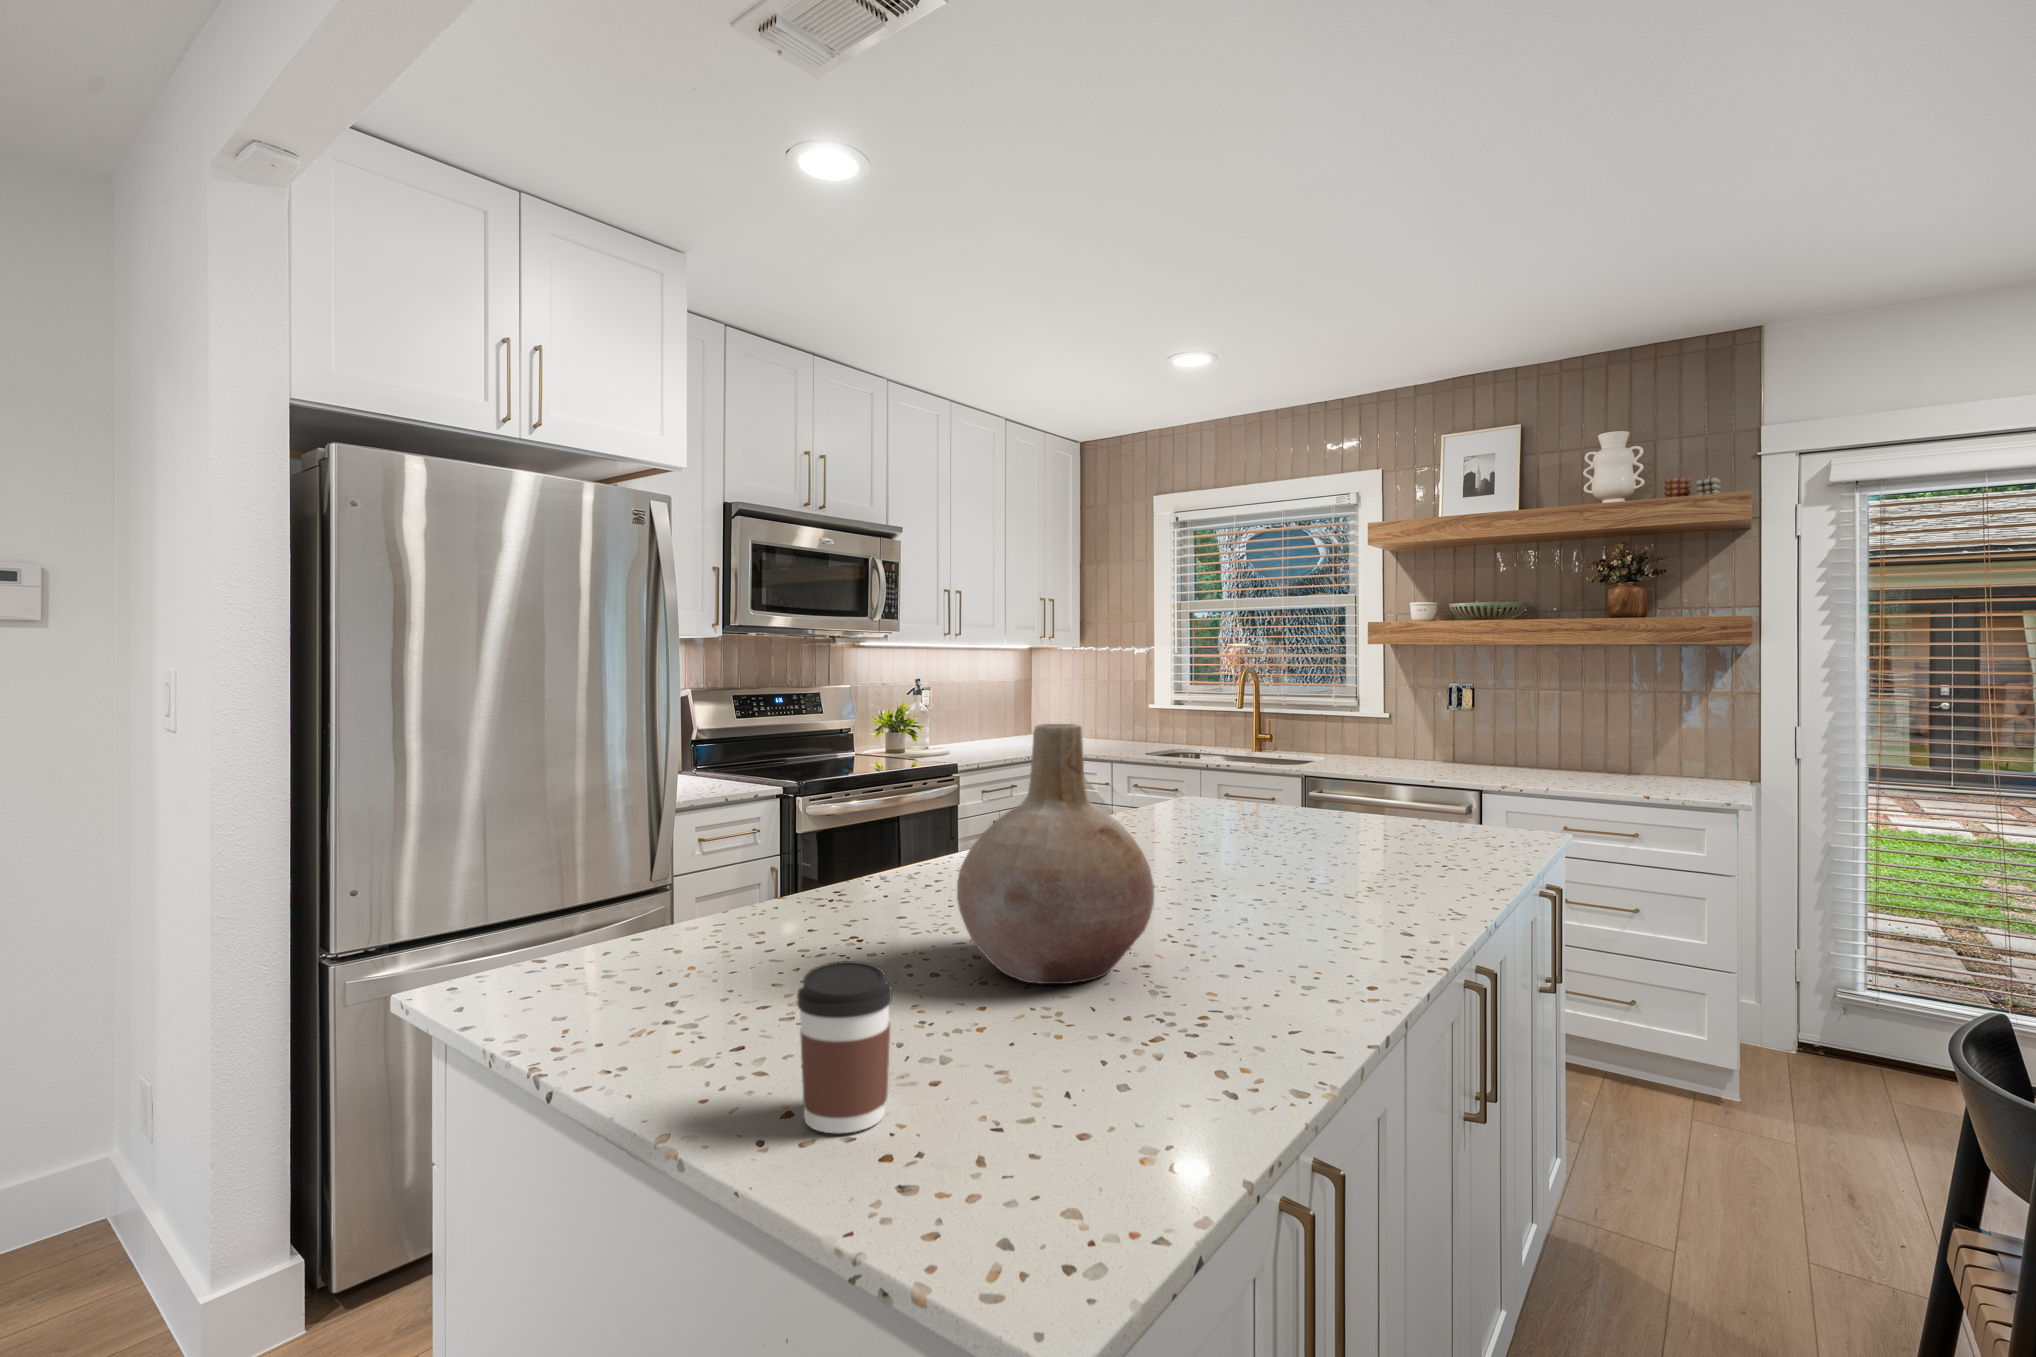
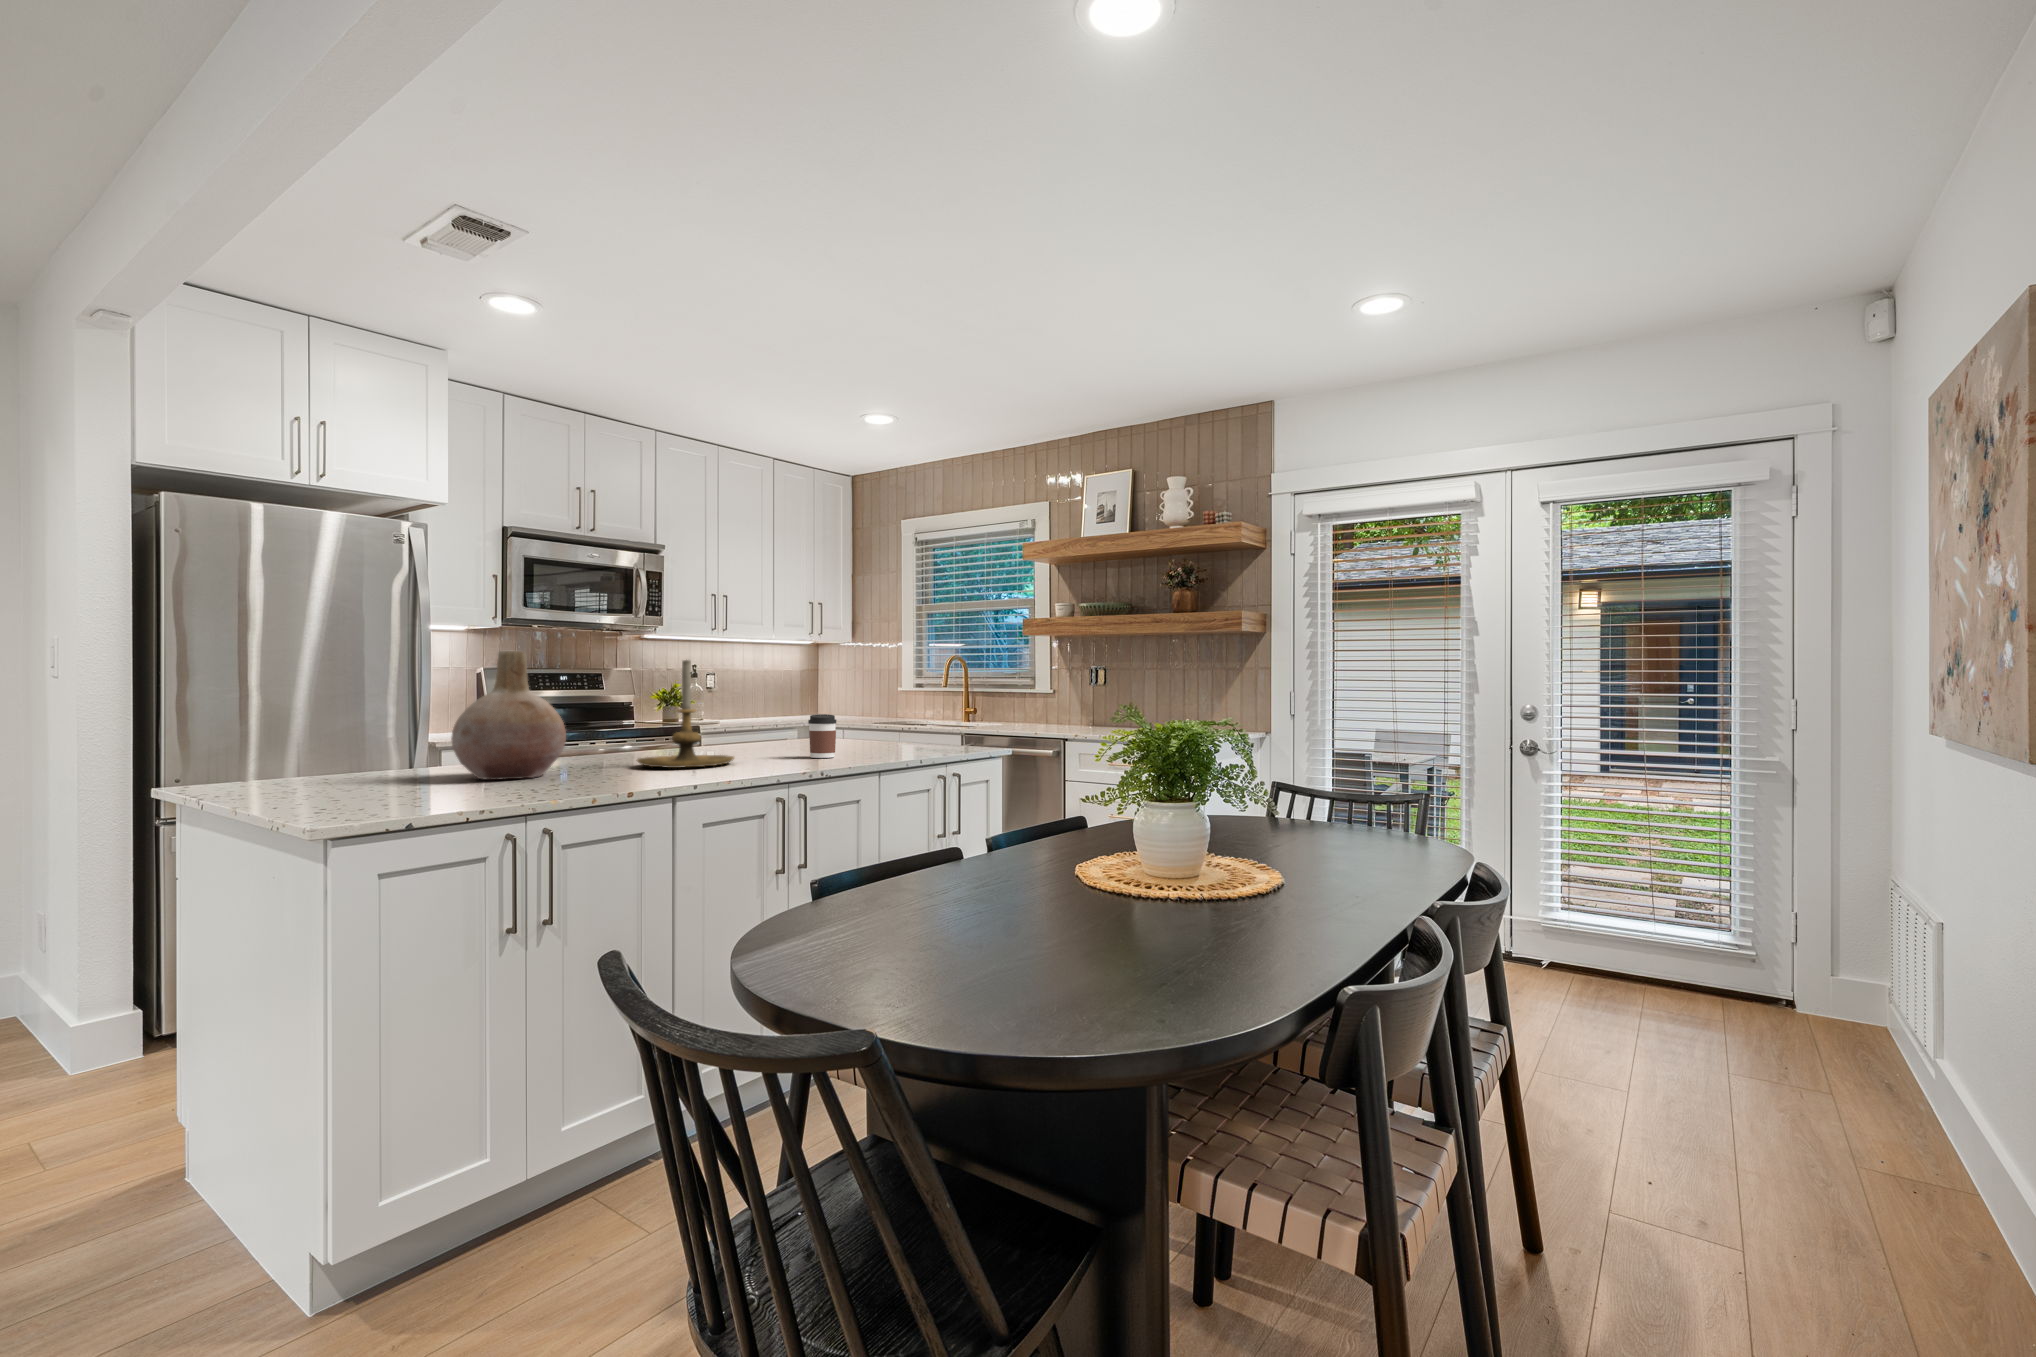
candle holder: none [1195,725,1367,929] -> present [637,660,734,768]
coffee cup: present [797,961,892,1133] -> present [808,714,836,758]

